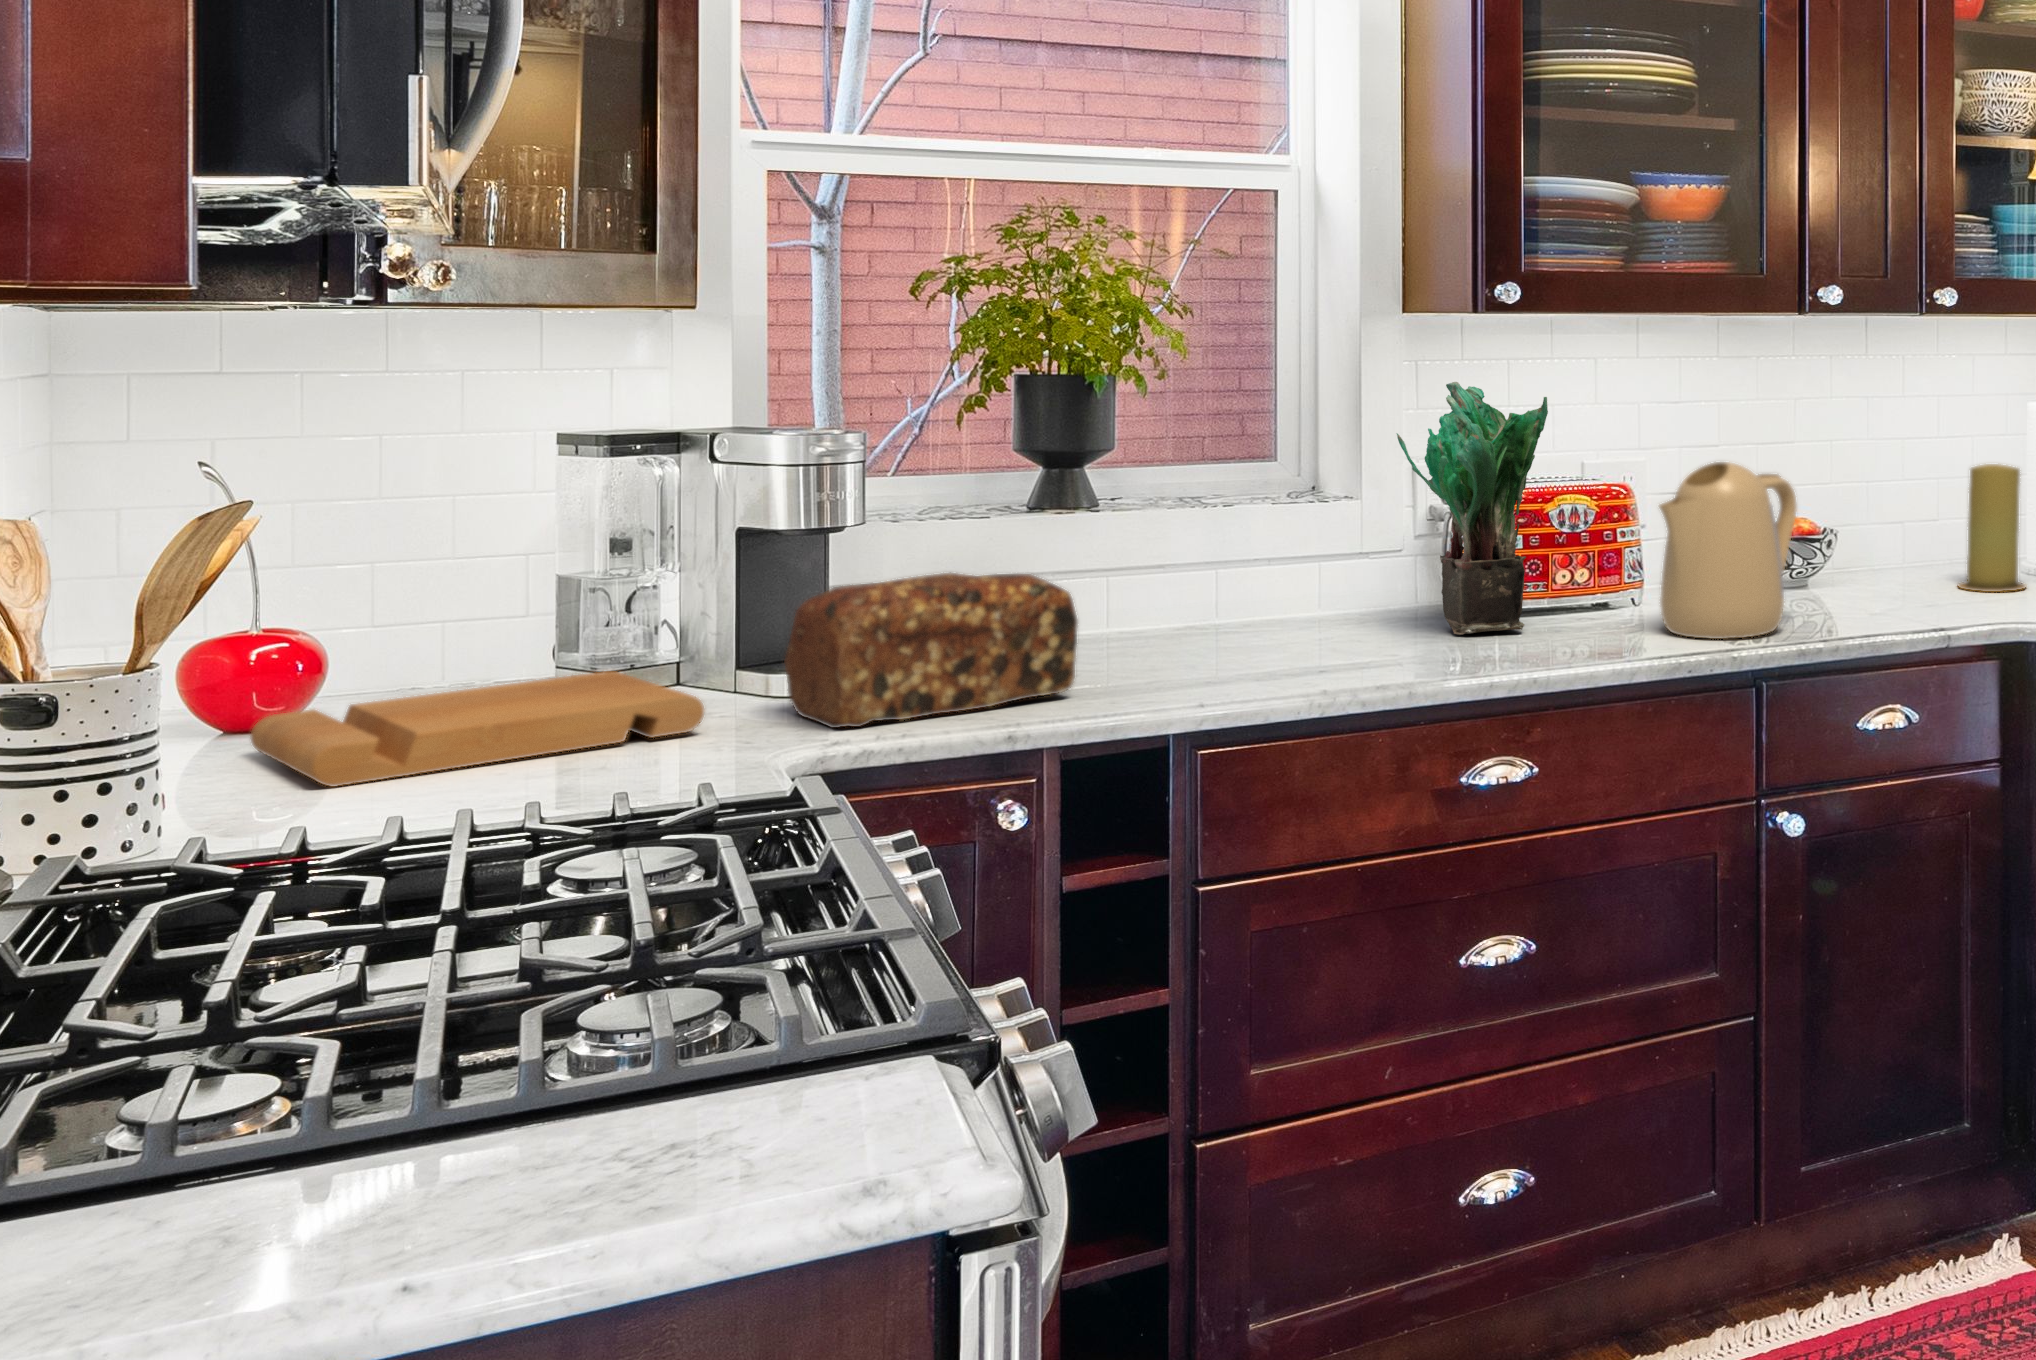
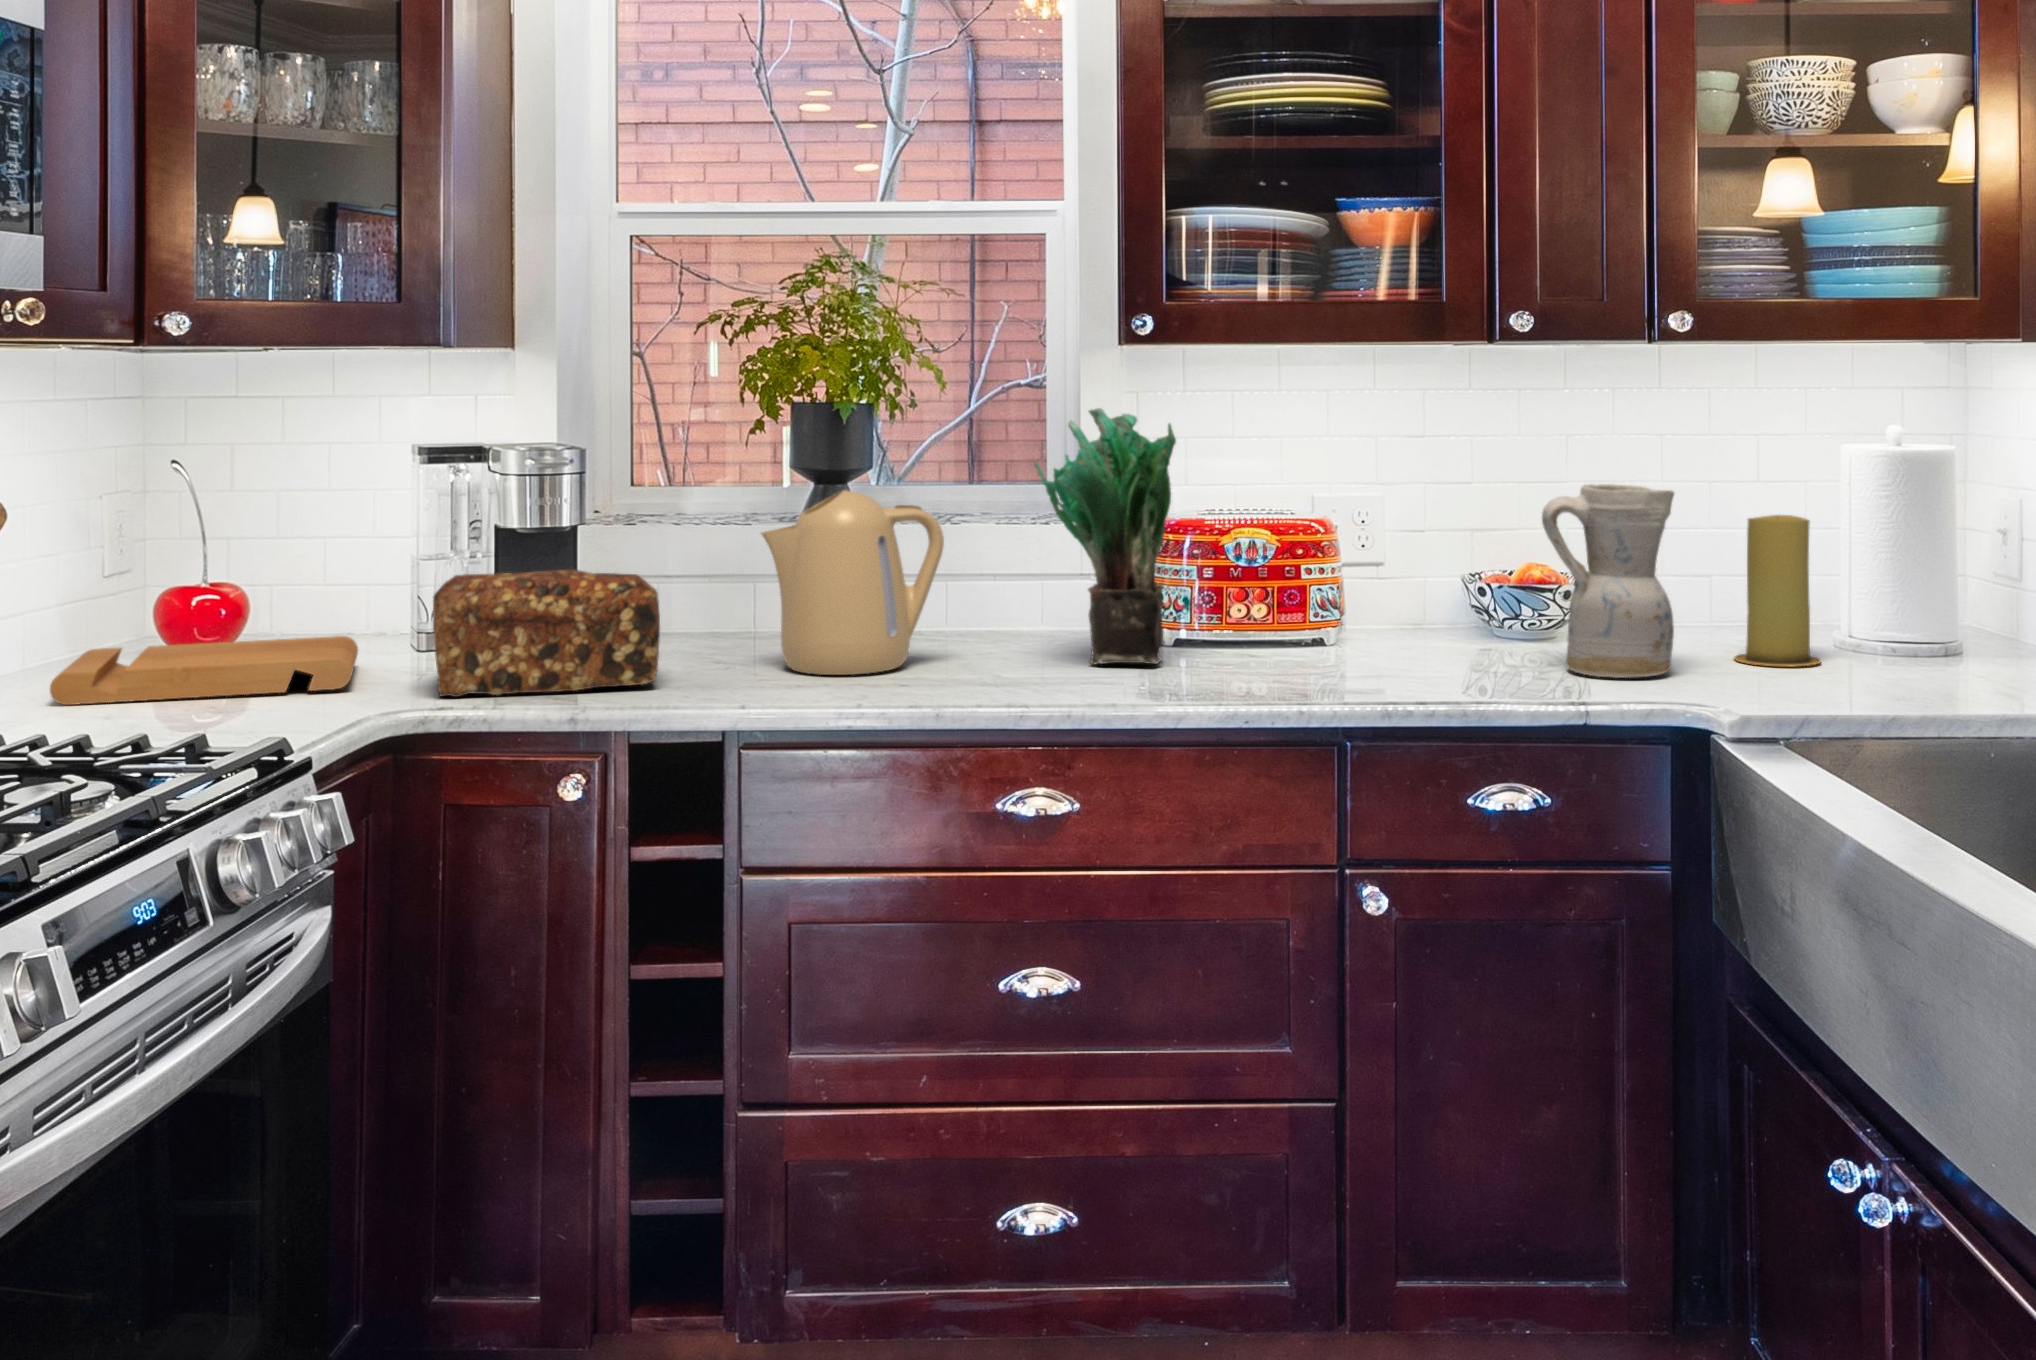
ceramic pitcher: none [1846,443,1949,611] -> present [1542,484,1674,678]
kettle: present [1659,462,1796,639] -> present [761,490,944,675]

